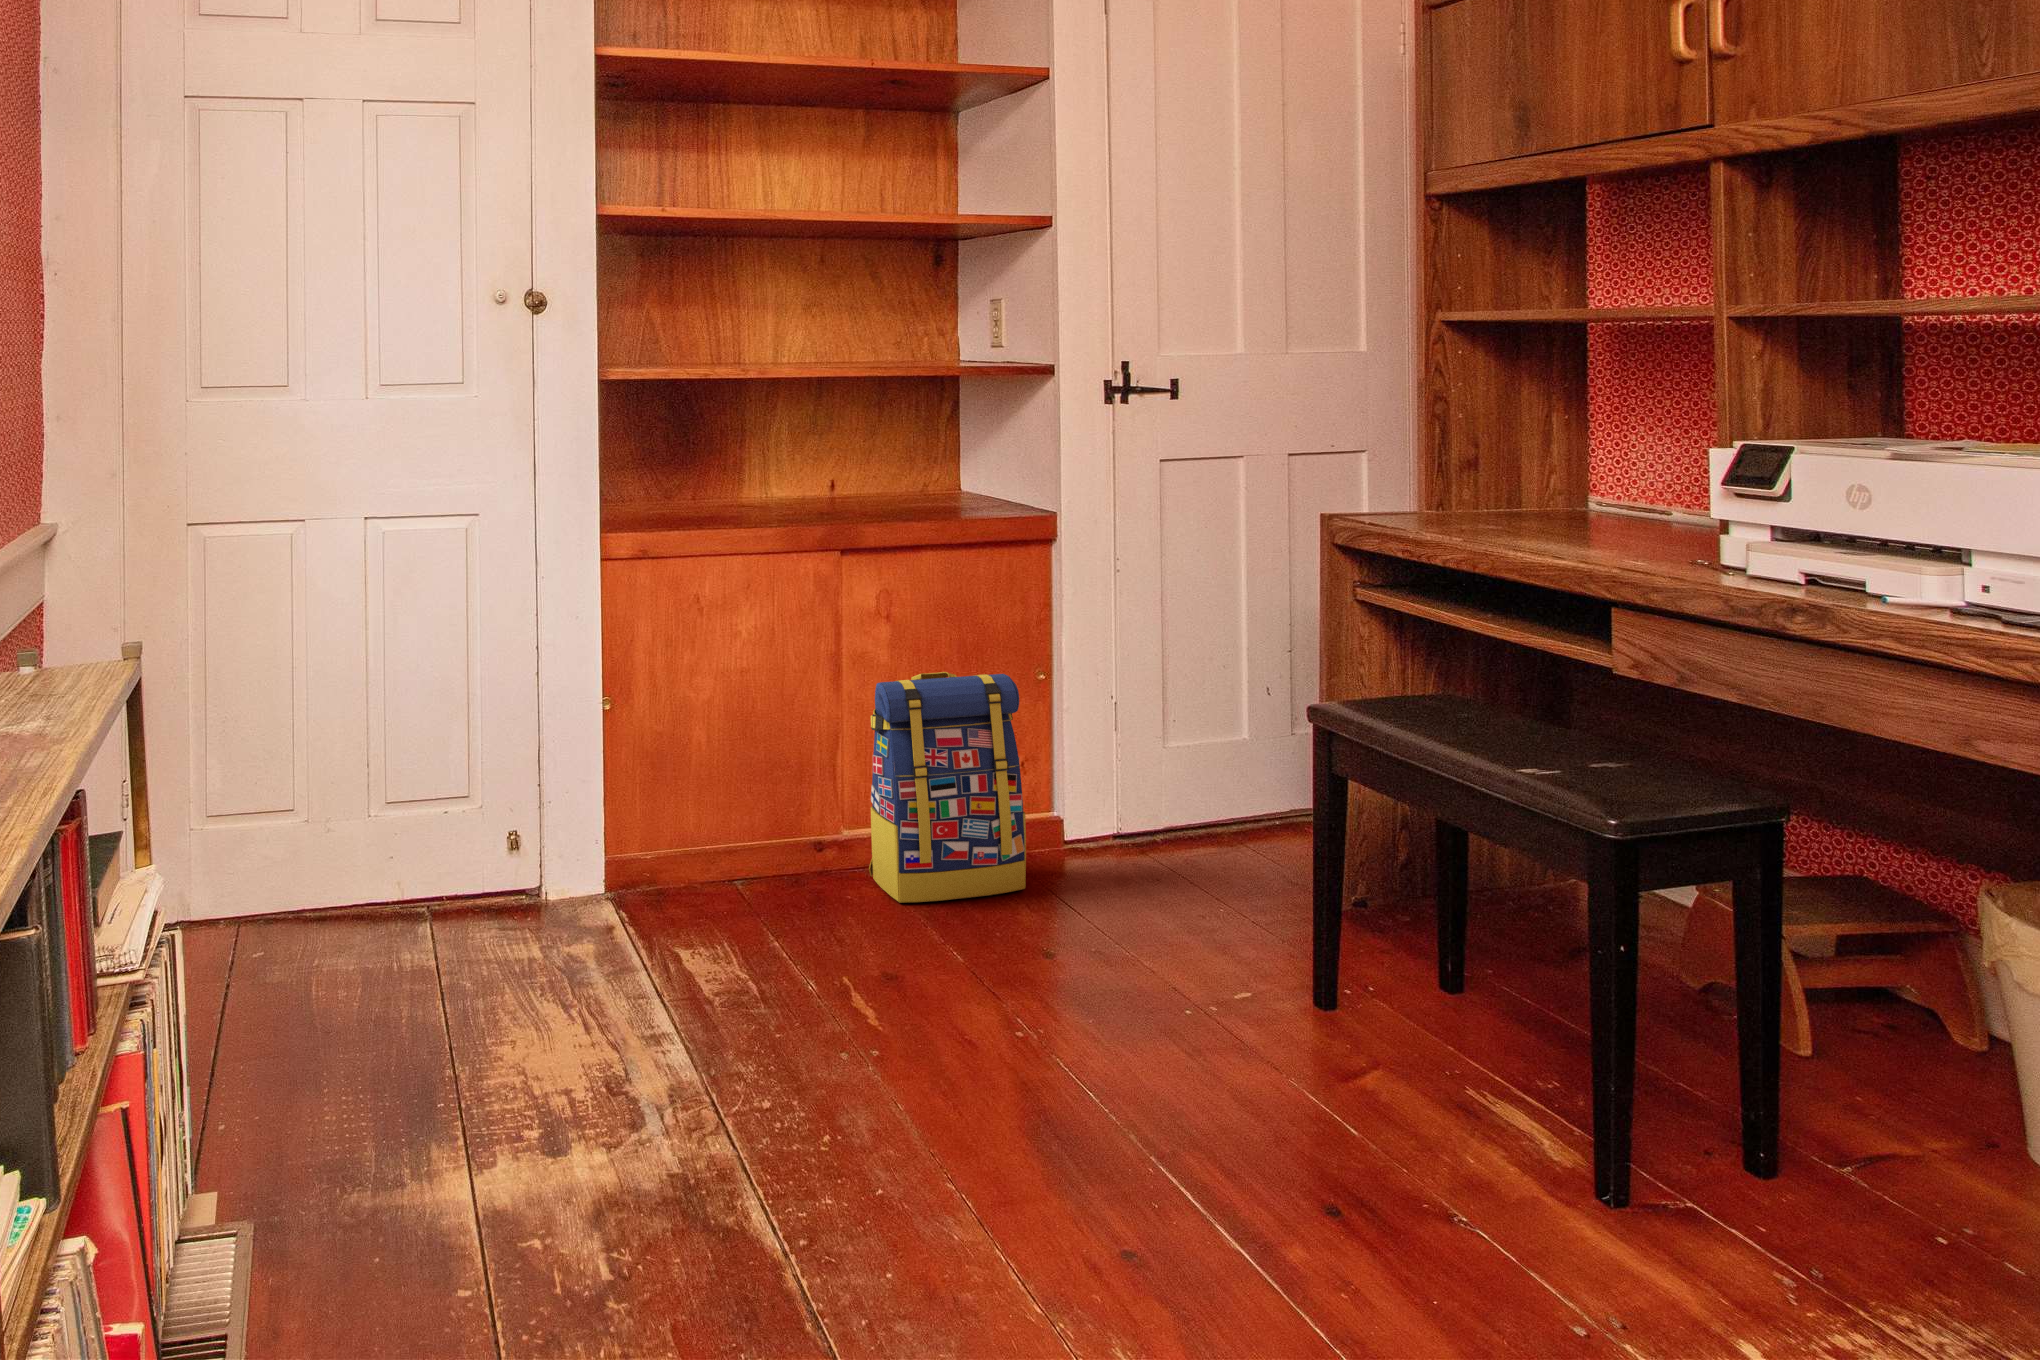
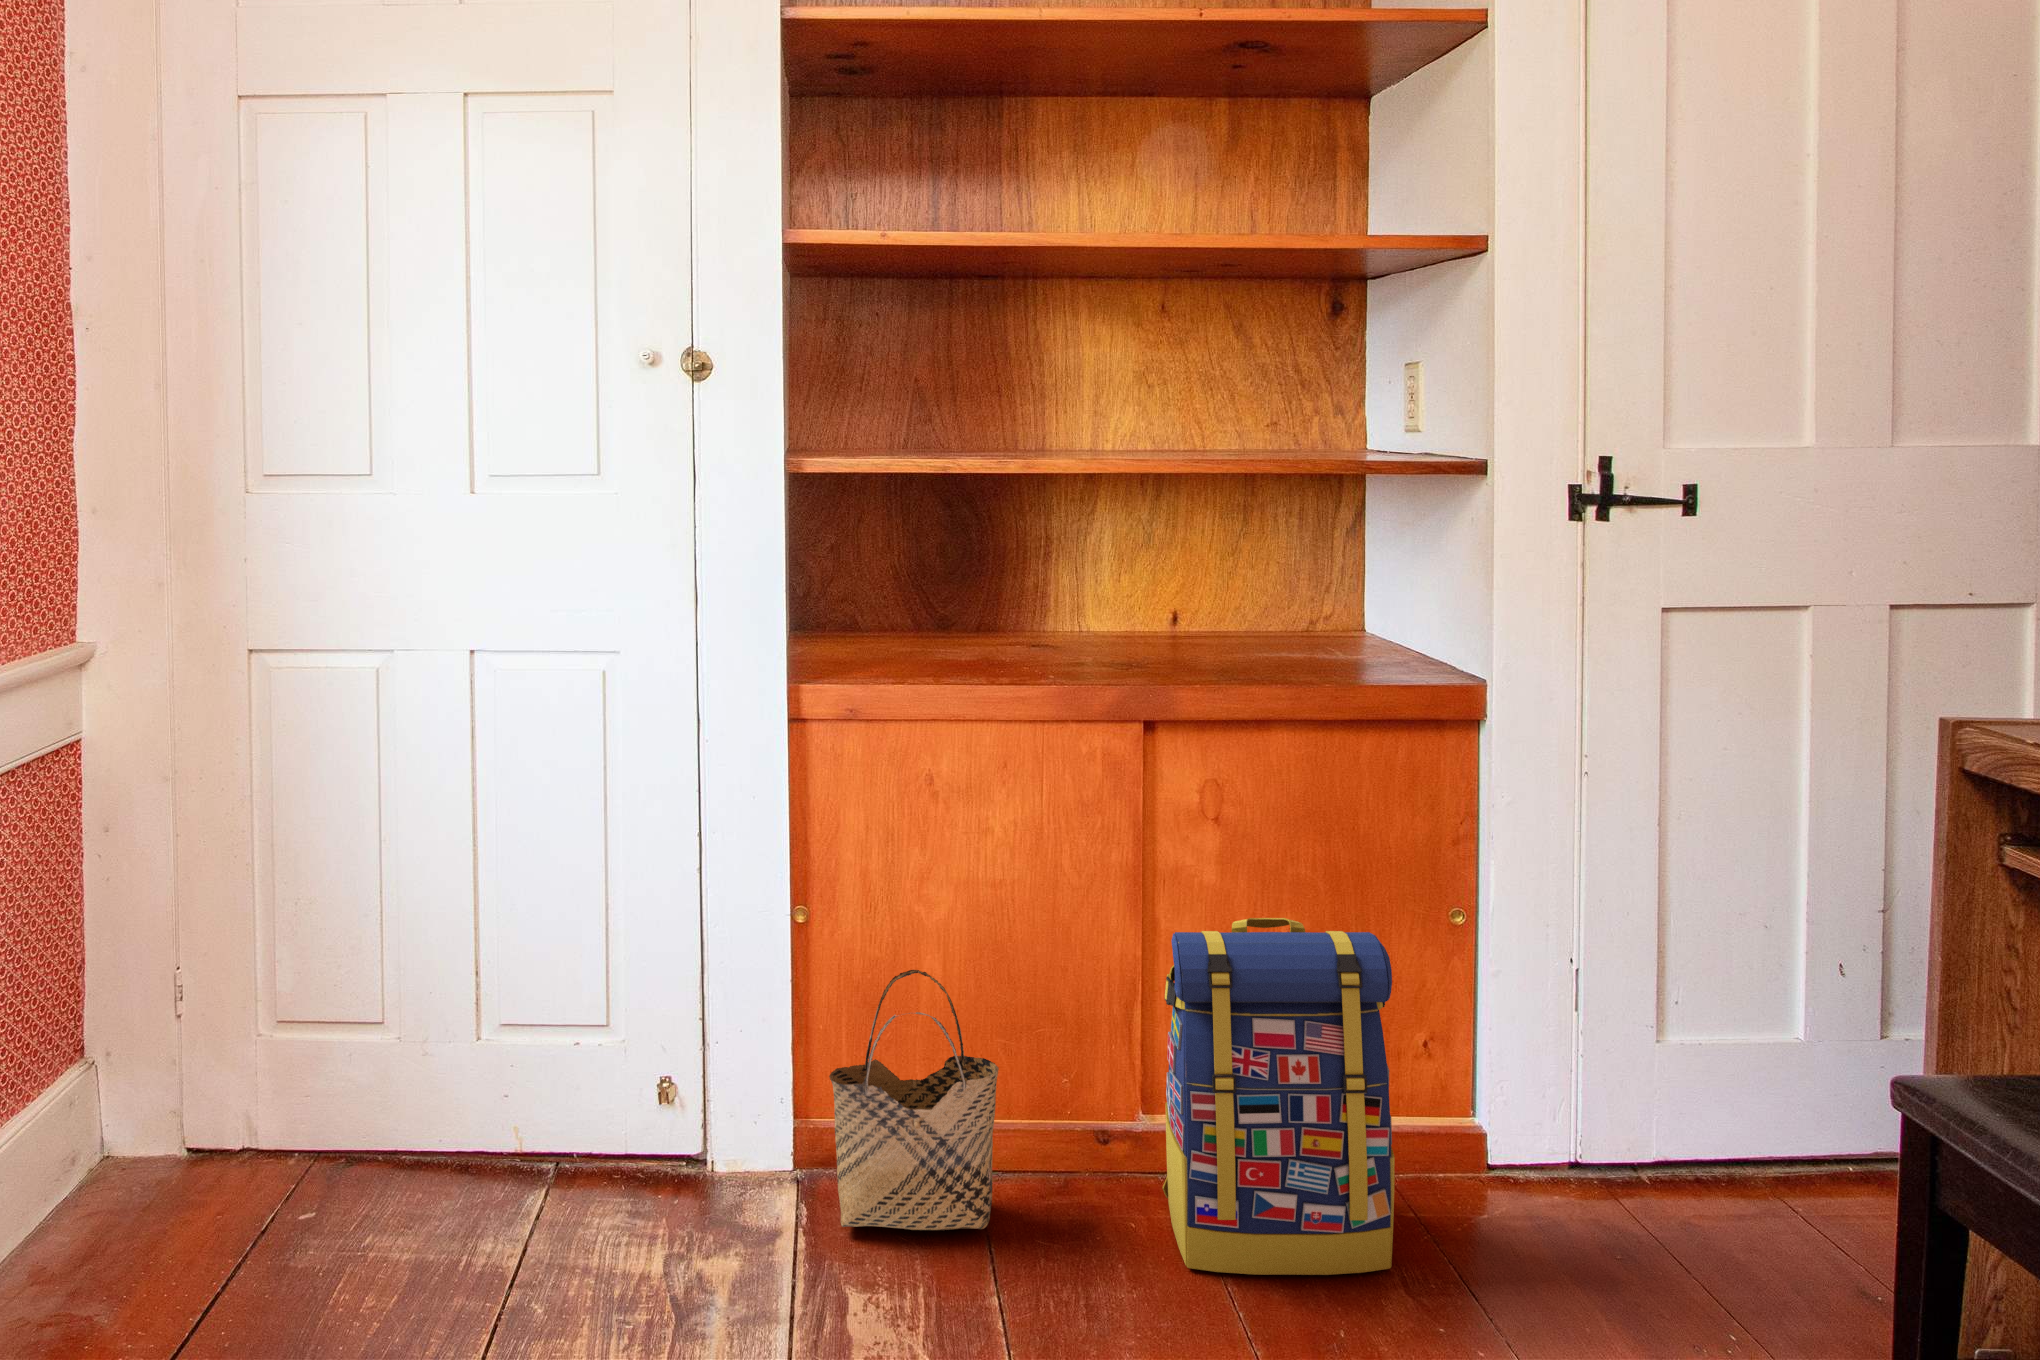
woven basket: none [646,732,762,909] -> present [829,970,999,1230]

